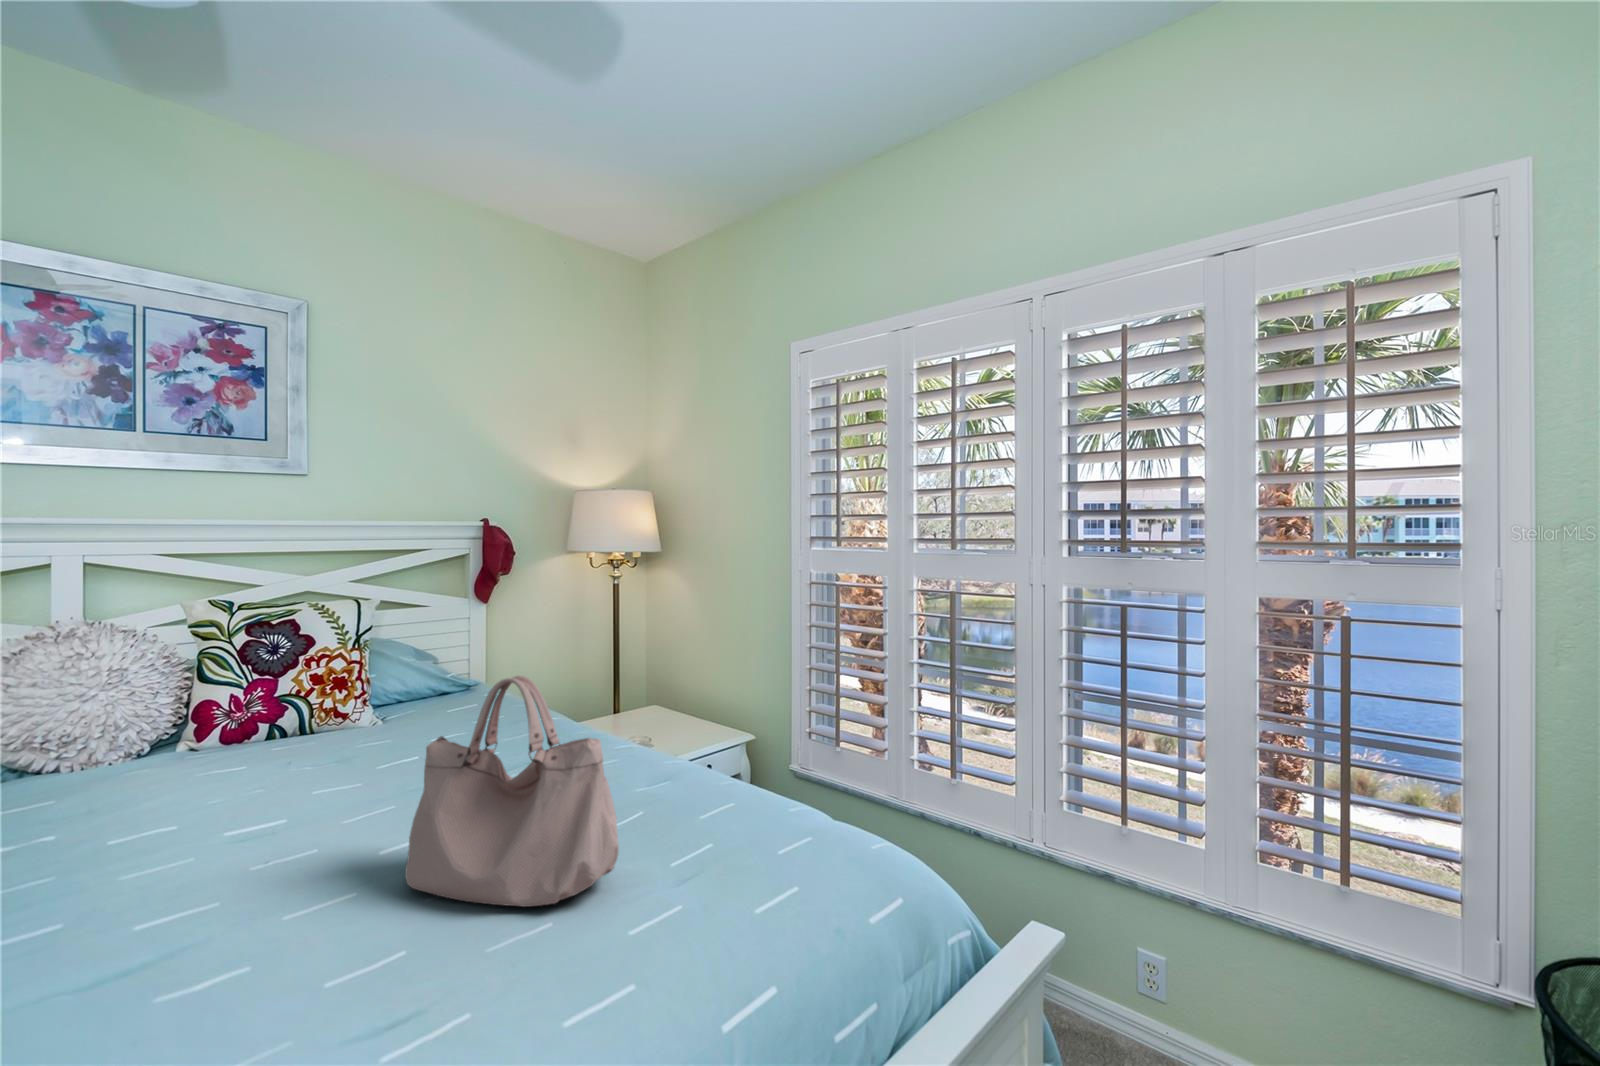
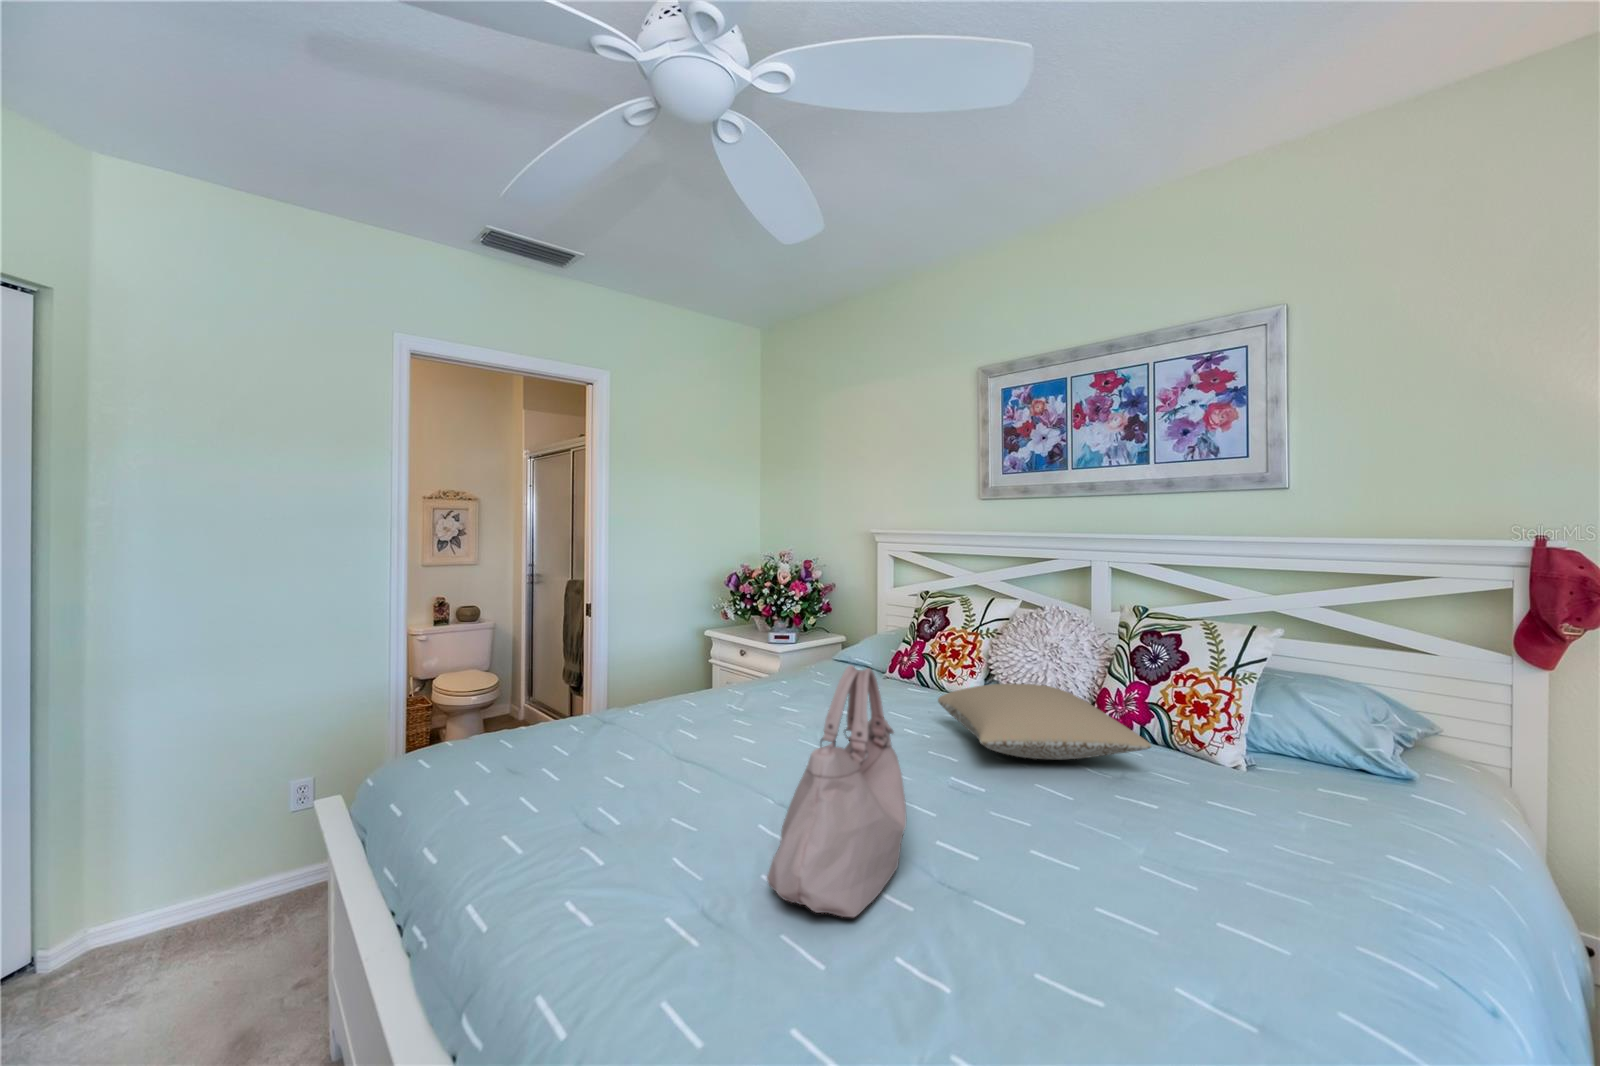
pillow: none [99,702,395,793] -> present [938,683,1151,759]

